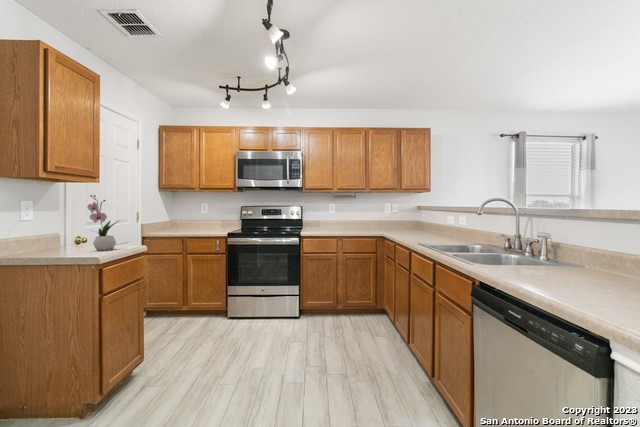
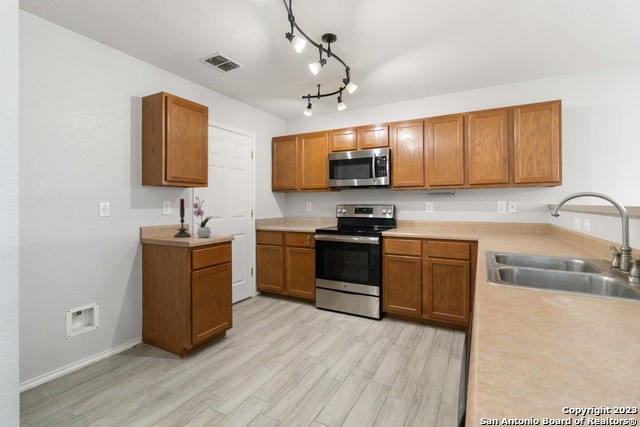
candle: none [48,195,77,253] -> present [174,199,191,238]

